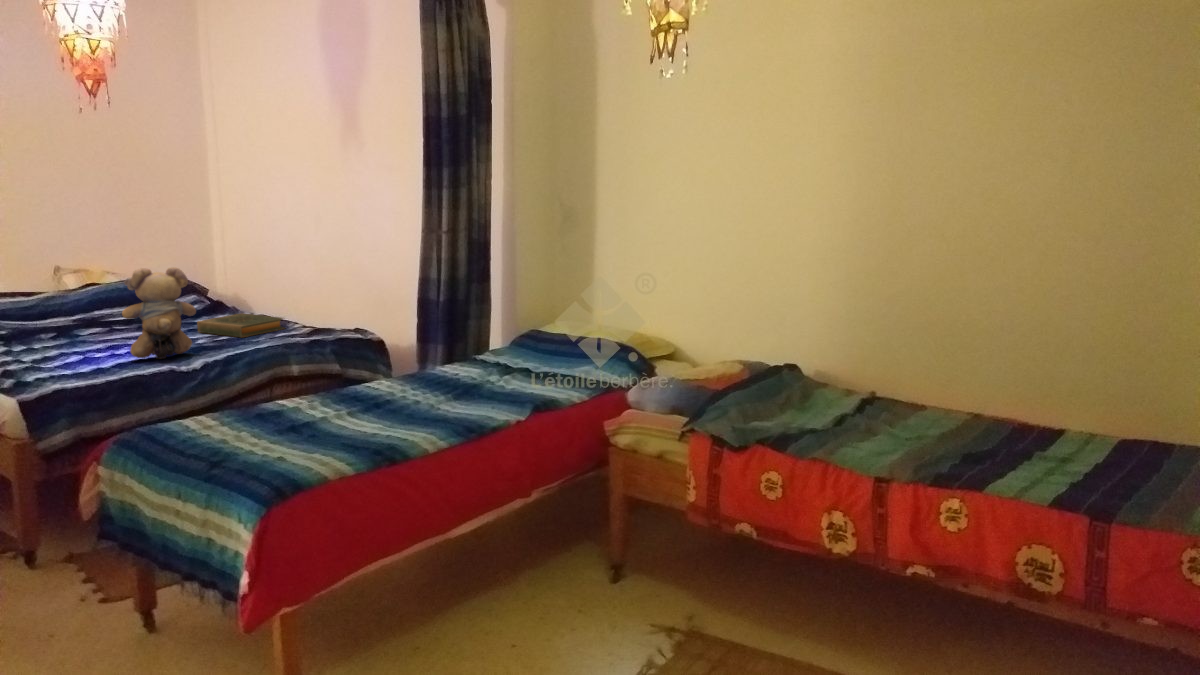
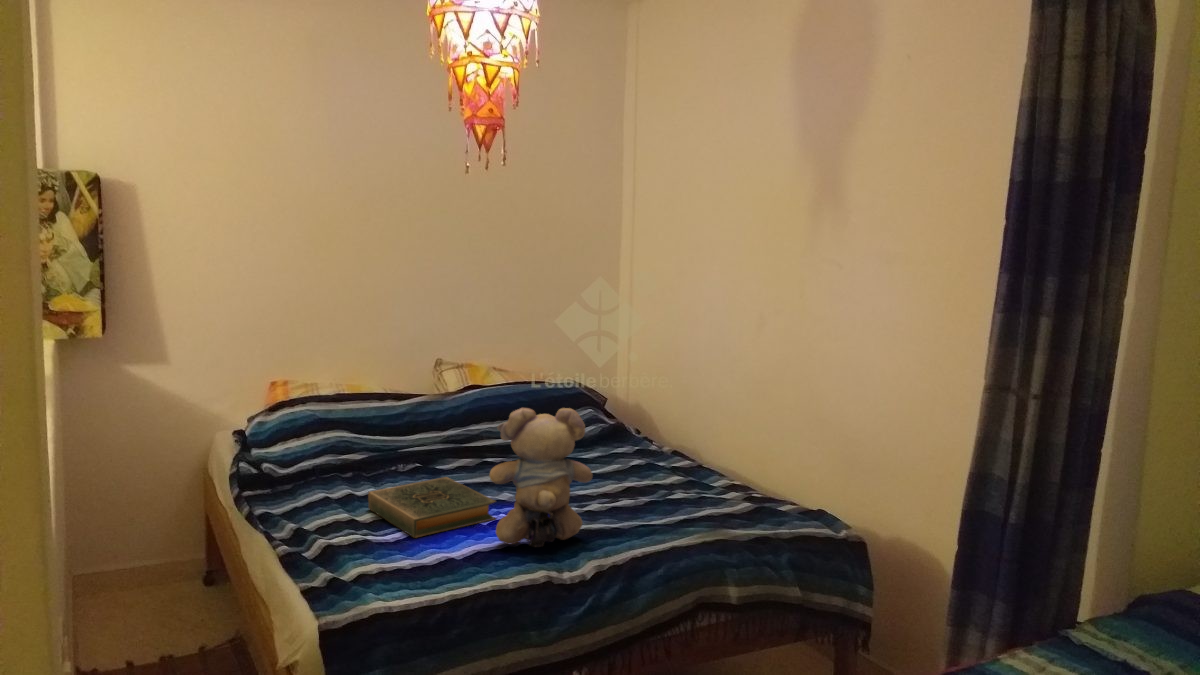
hardback book: present [197,314,284,337] -> present [368,477,495,538]

